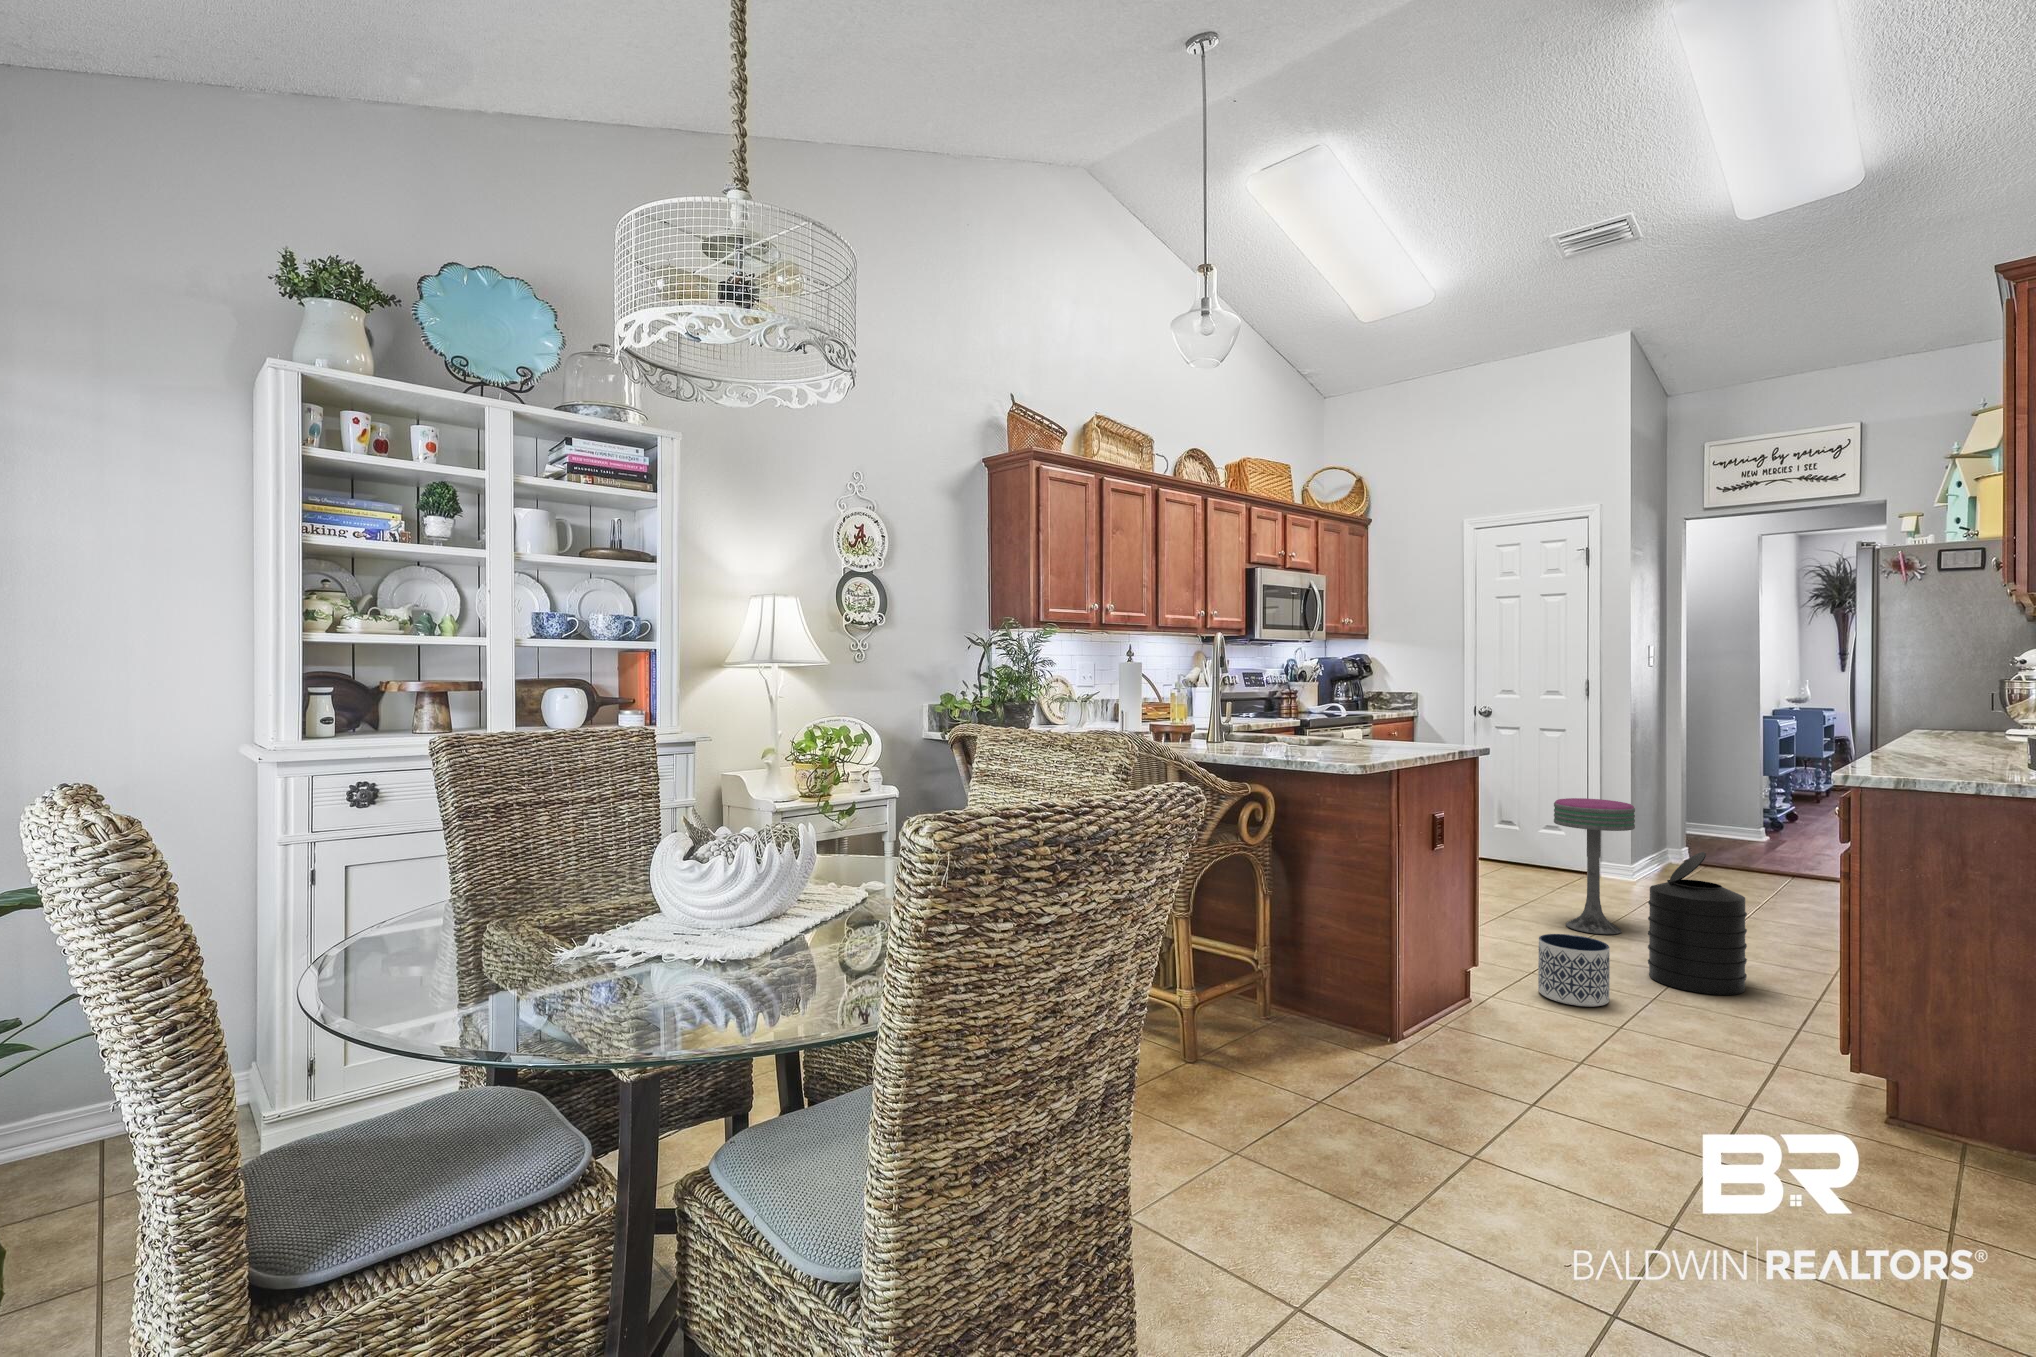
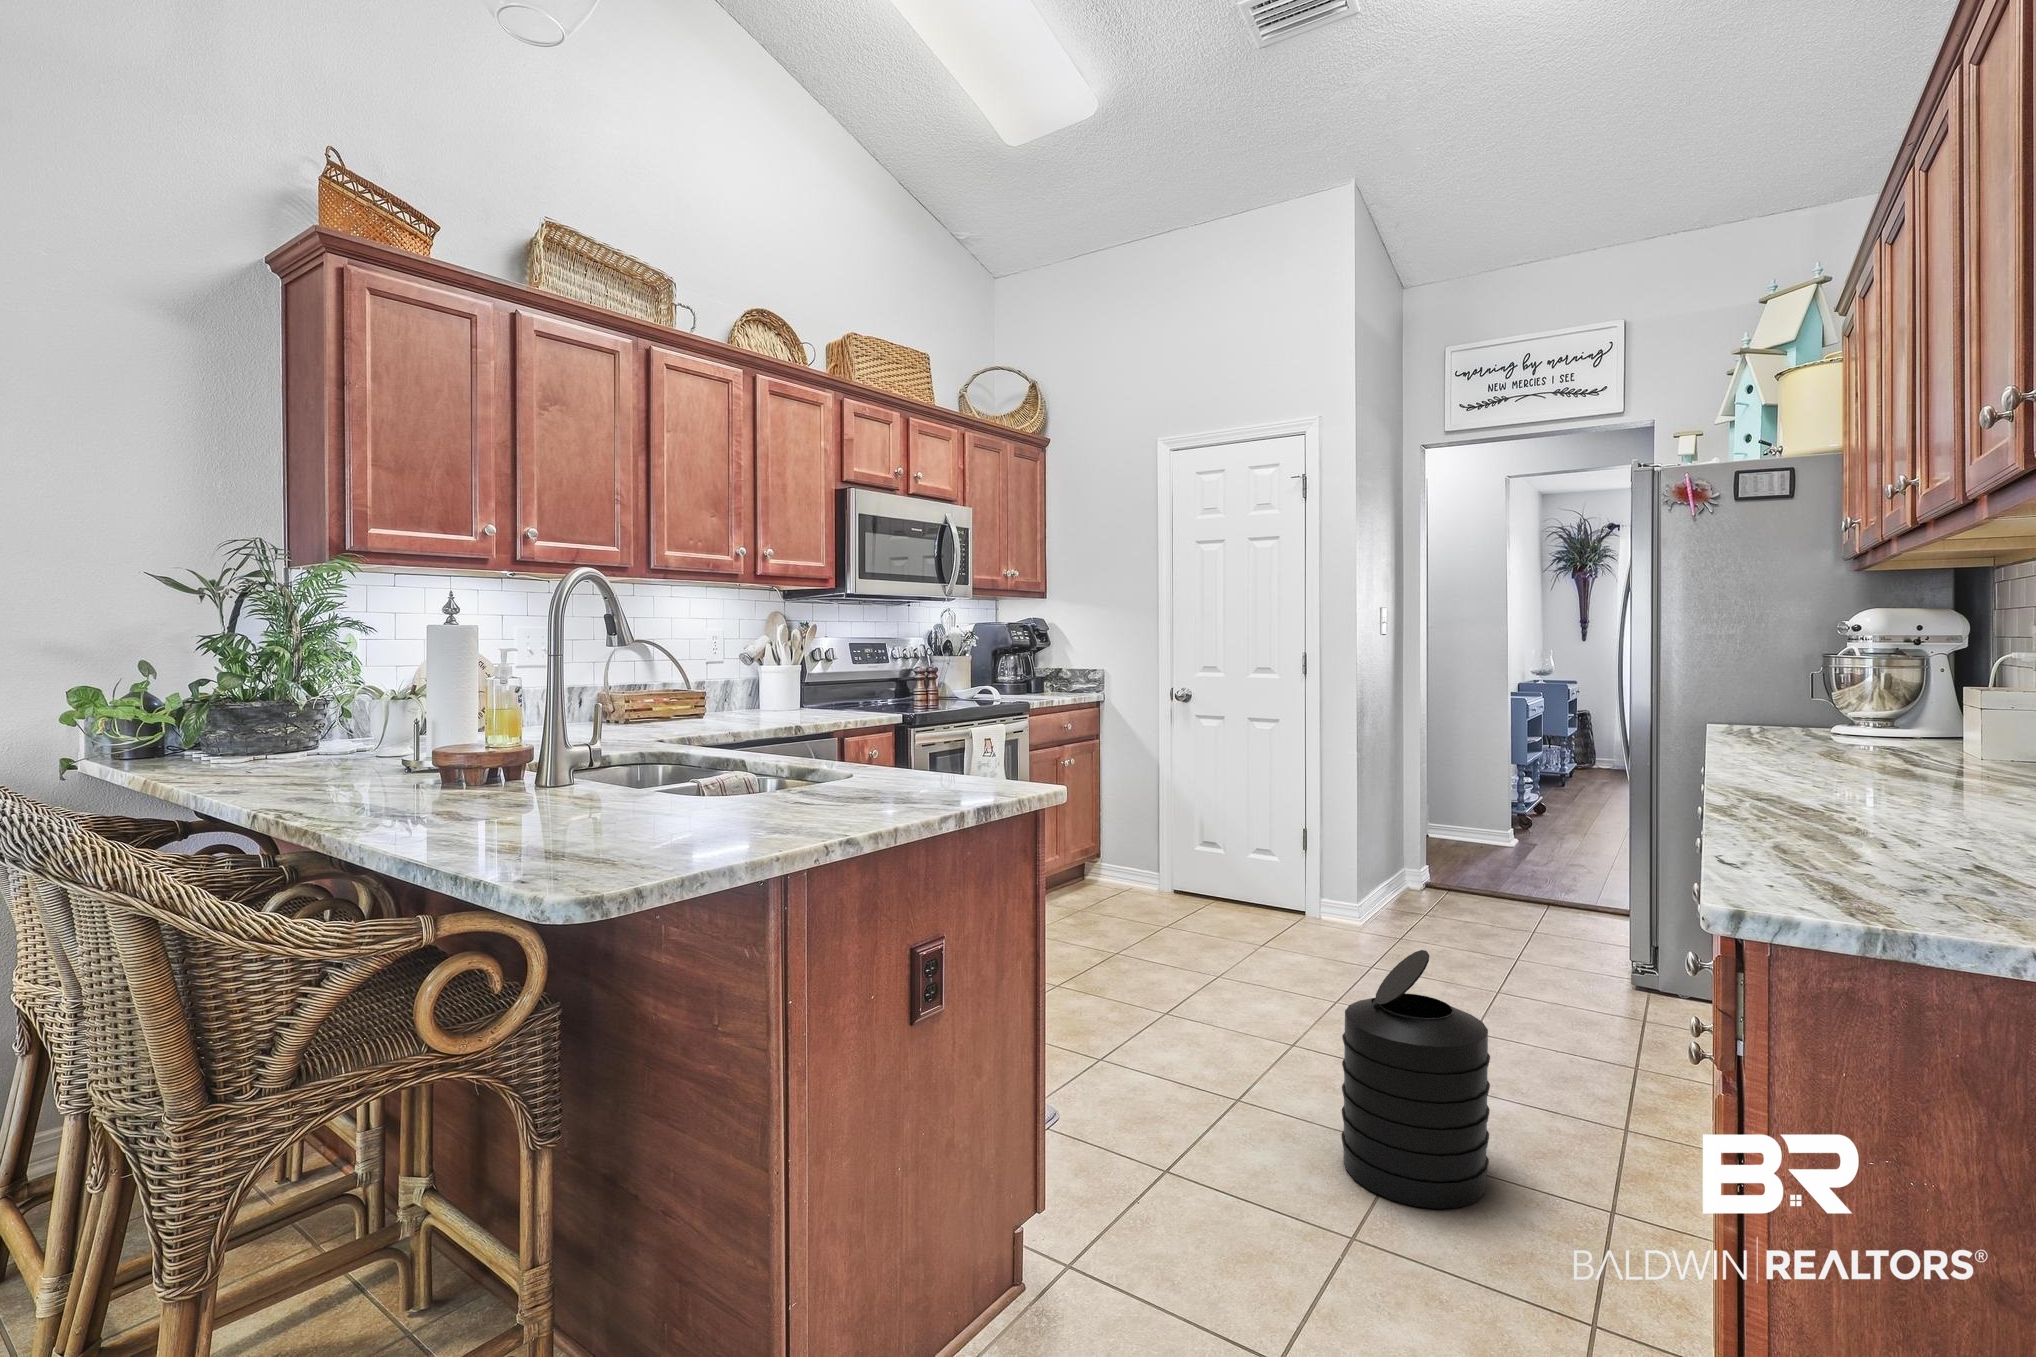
bar stool: present [1554,798,1635,934] -> none [1230,836,1341,1051]
planter: present [1538,934,1610,1007] -> none [1148,1121,1264,1282]

